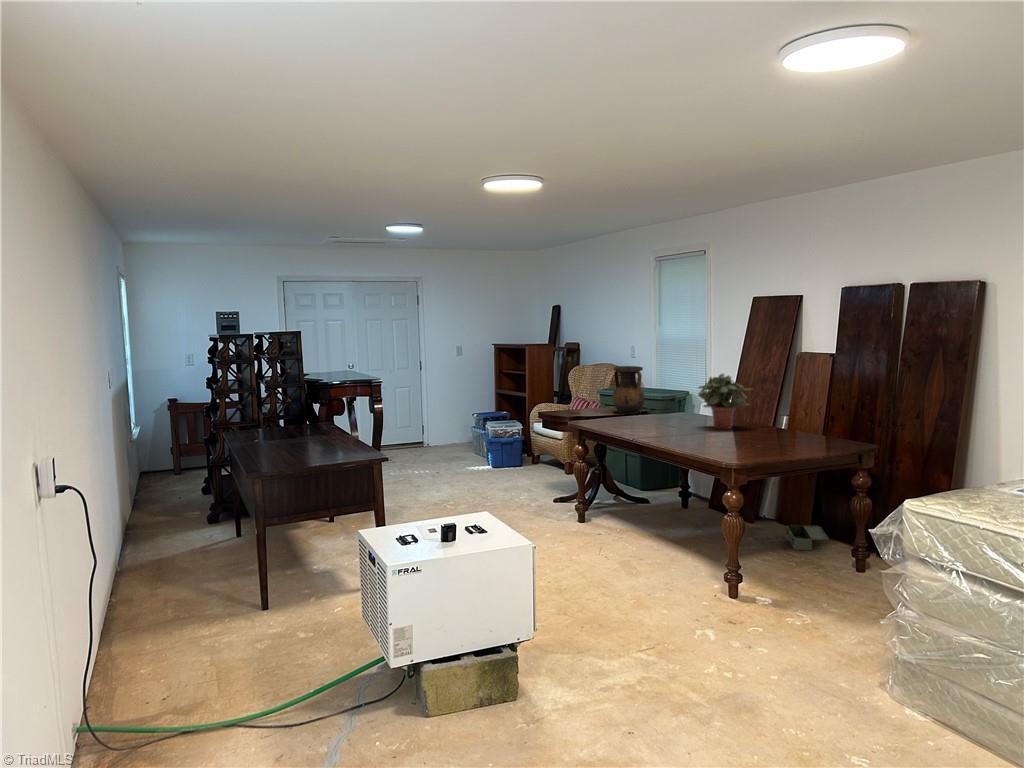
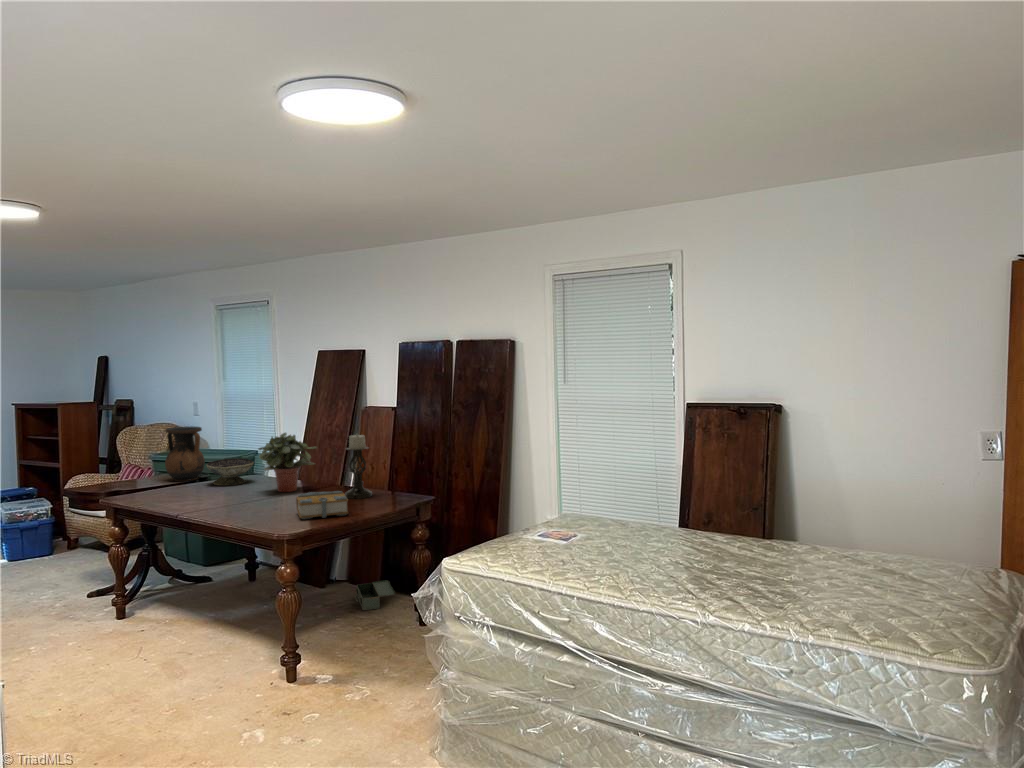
candle holder: none [781,377,810,440] -> present [345,434,372,499]
decorative bowl: none [648,396,689,420] -> present [206,459,254,485]
book: none [738,429,791,453] -> present [296,491,348,519]

